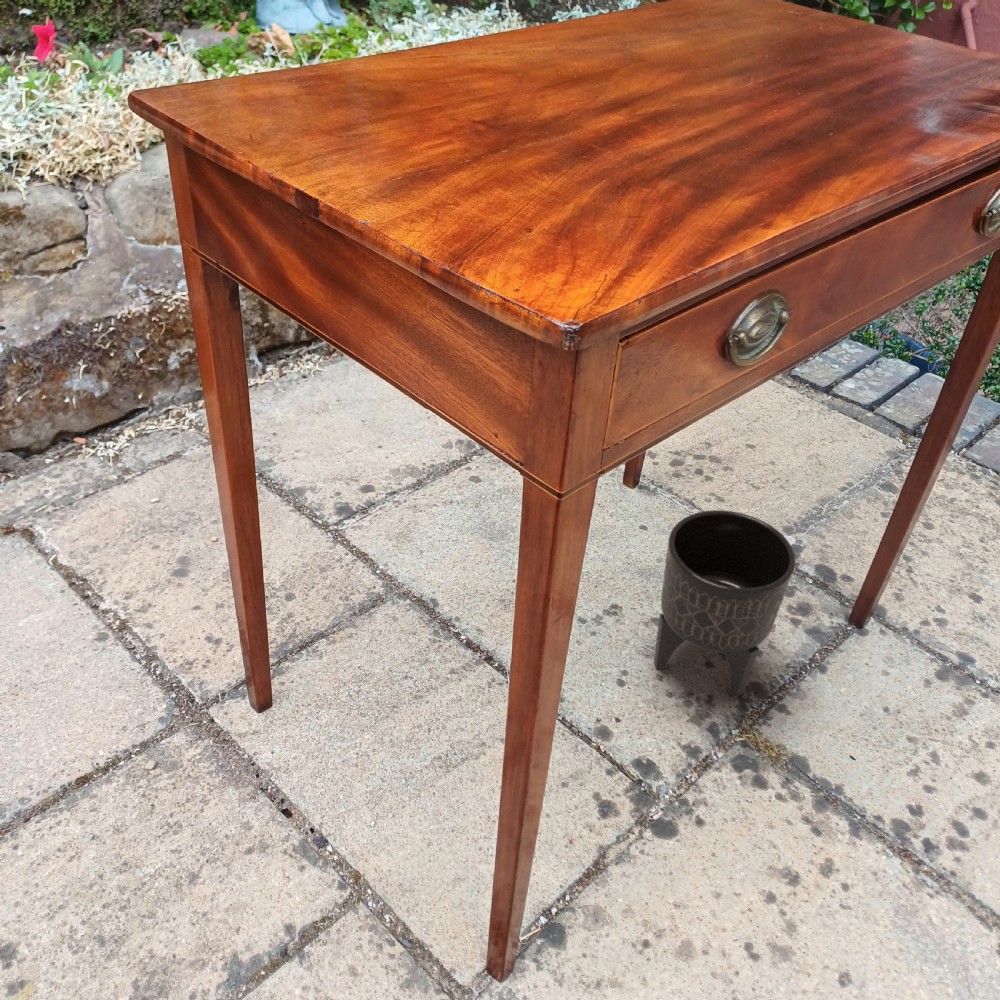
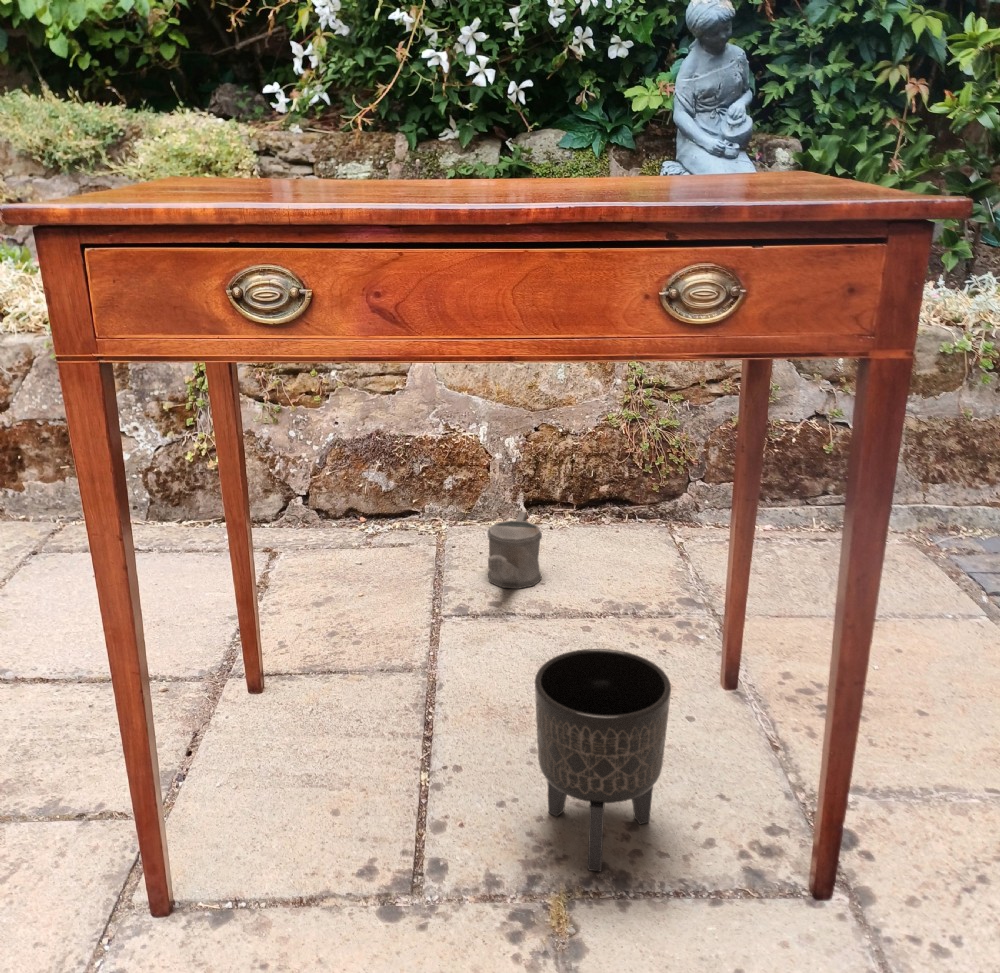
watering can: none [308,374,389,466] -> present [488,512,542,589]

